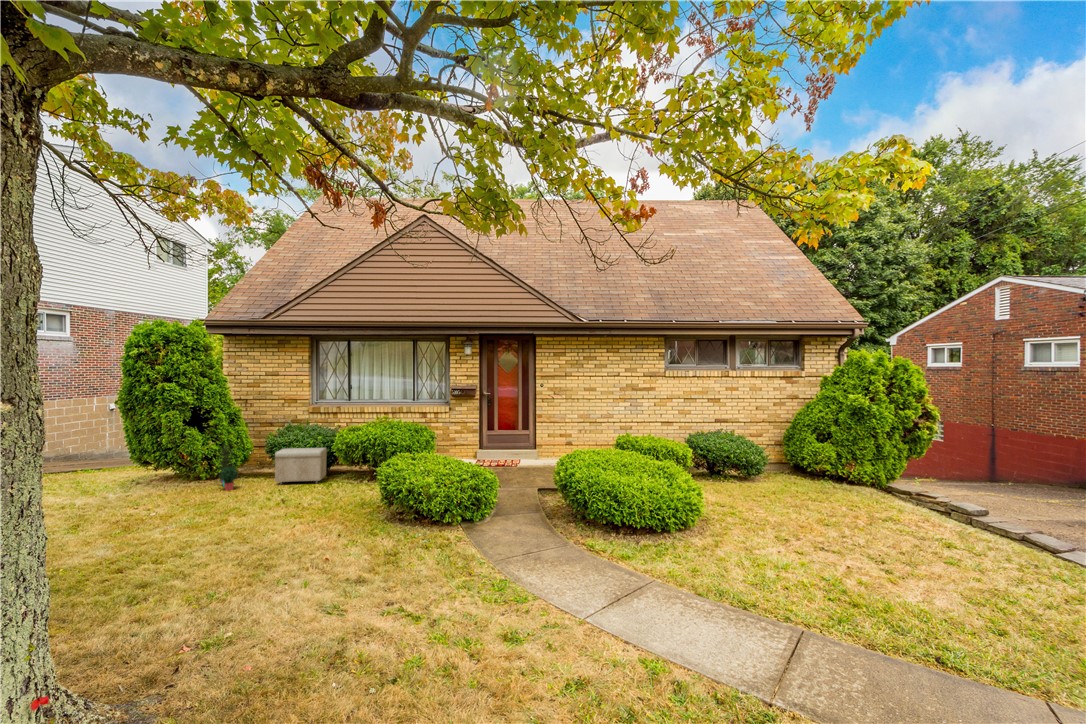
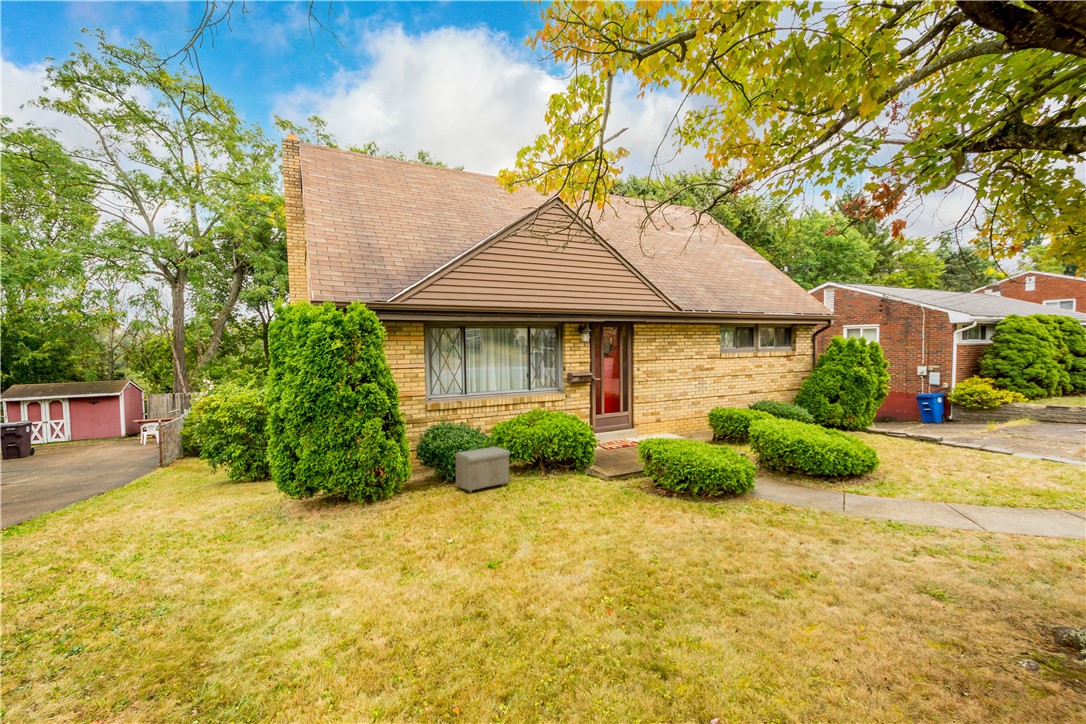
potted plant: present [220,445,238,491] -> none [390,454,444,508]

